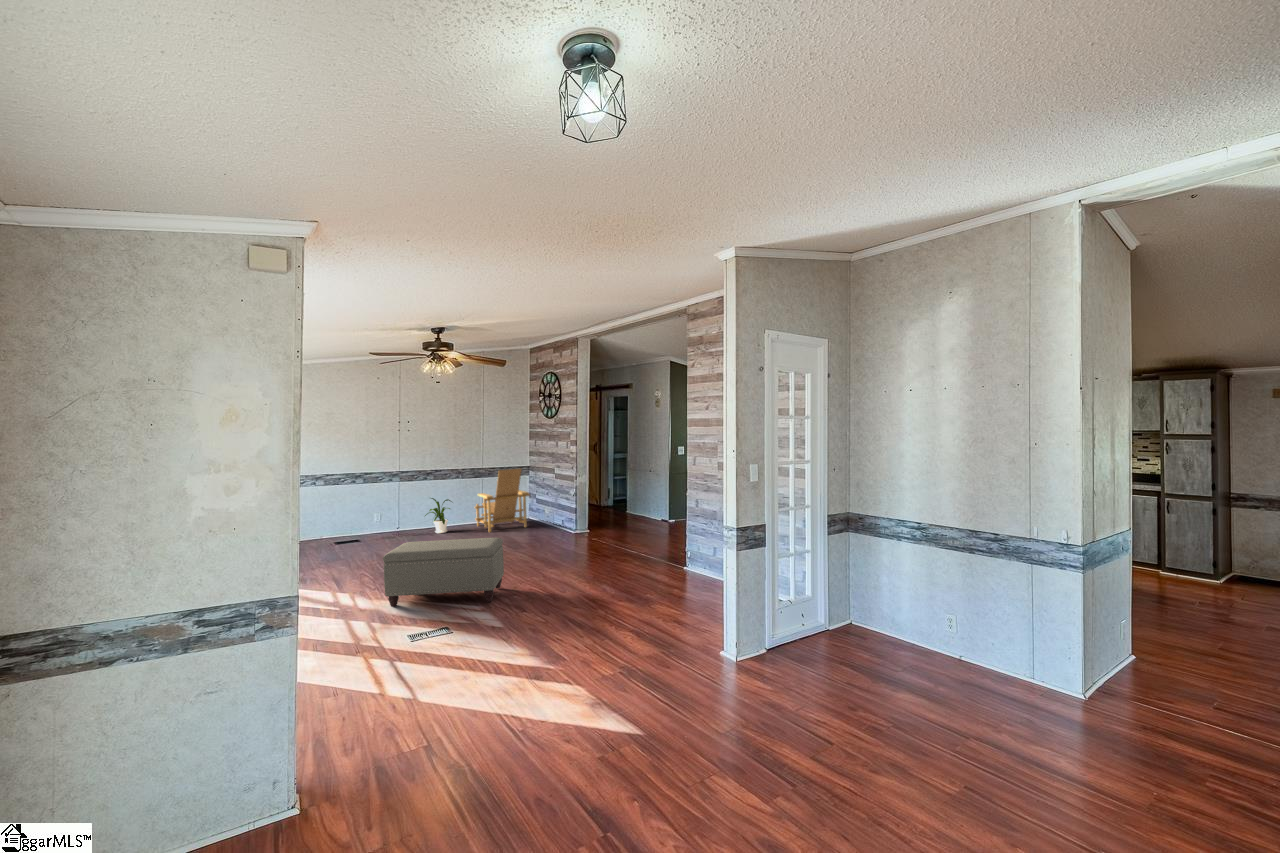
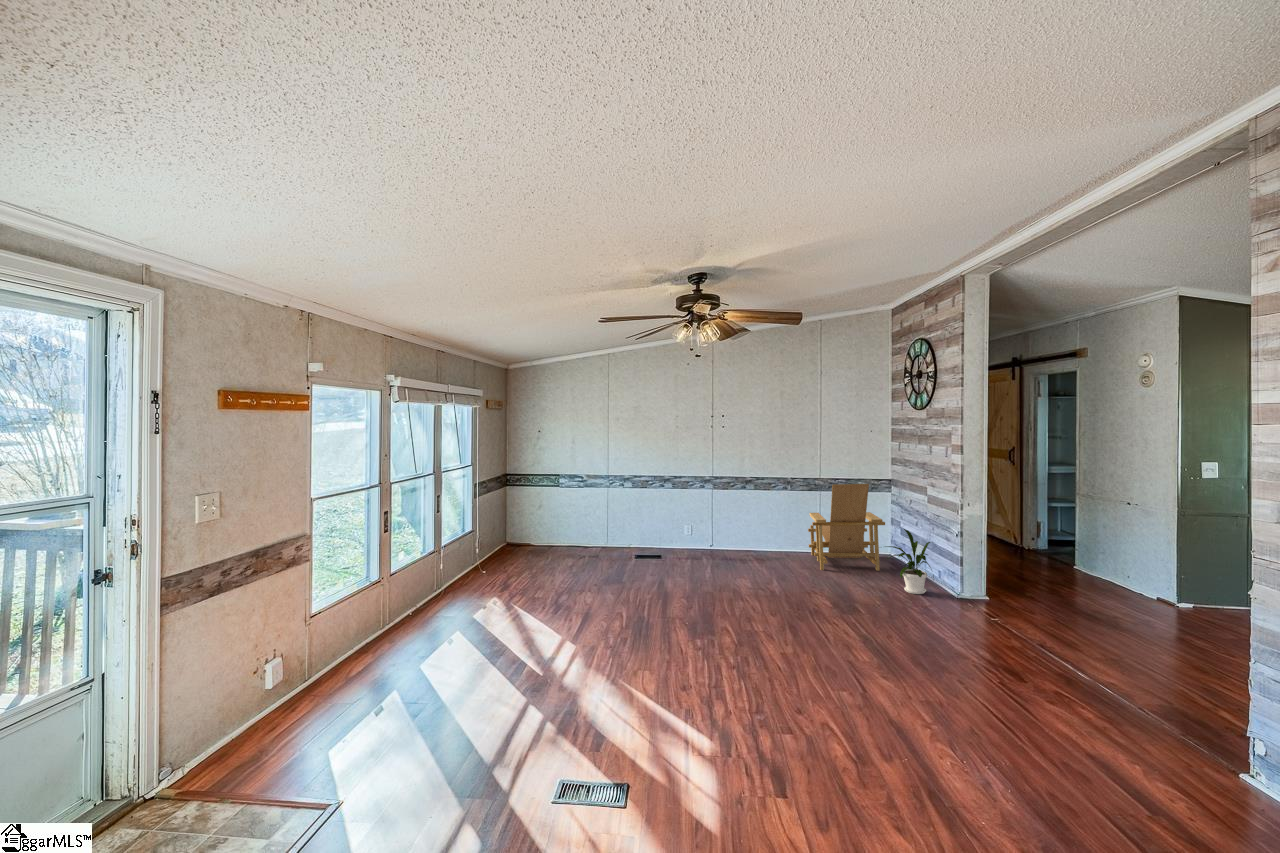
house plant: present [425,498,452,533] -> present [886,529,934,594]
ottoman: present [383,538,504,607] -> none [558,601,764,775]

